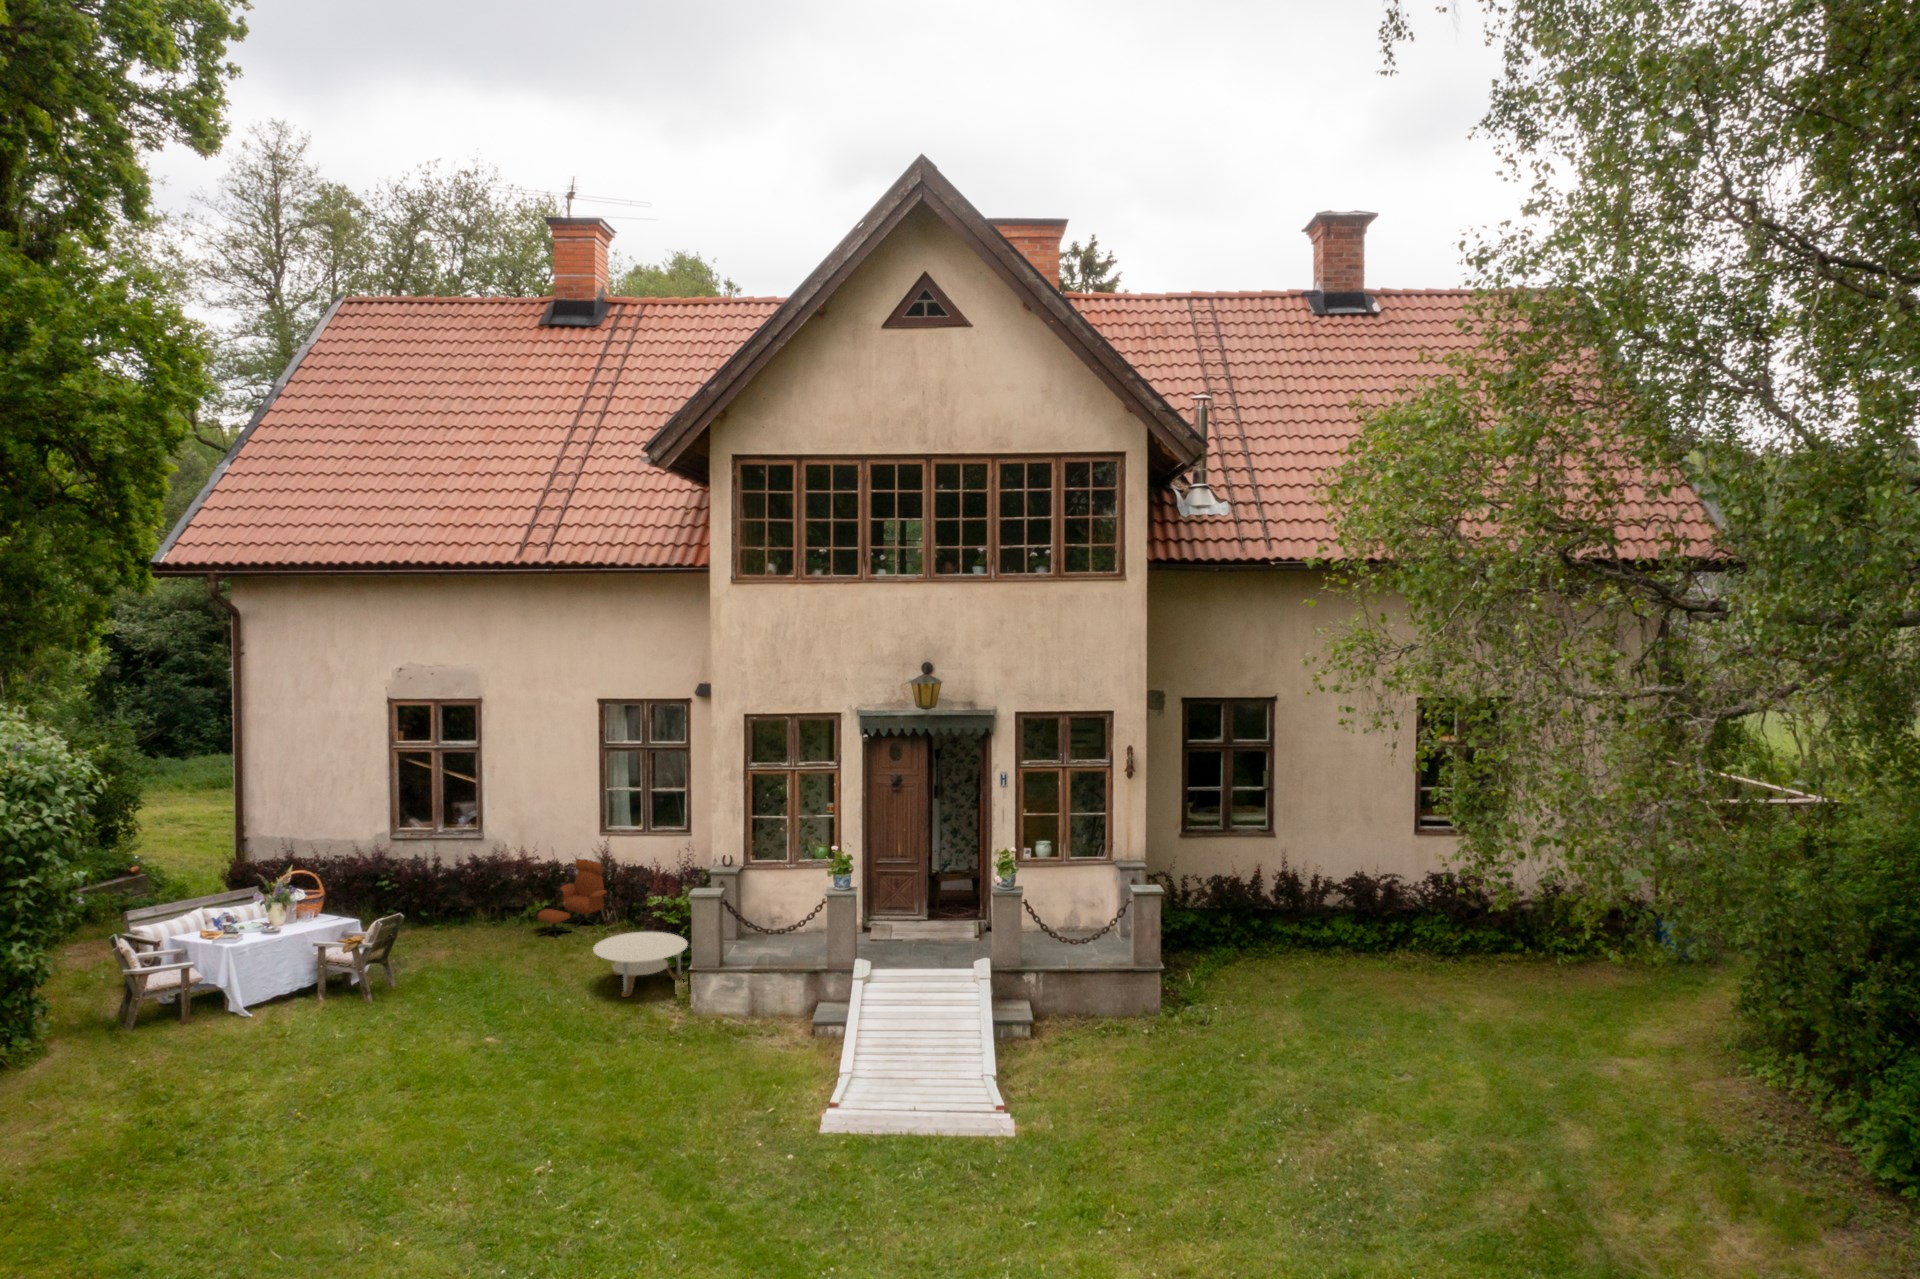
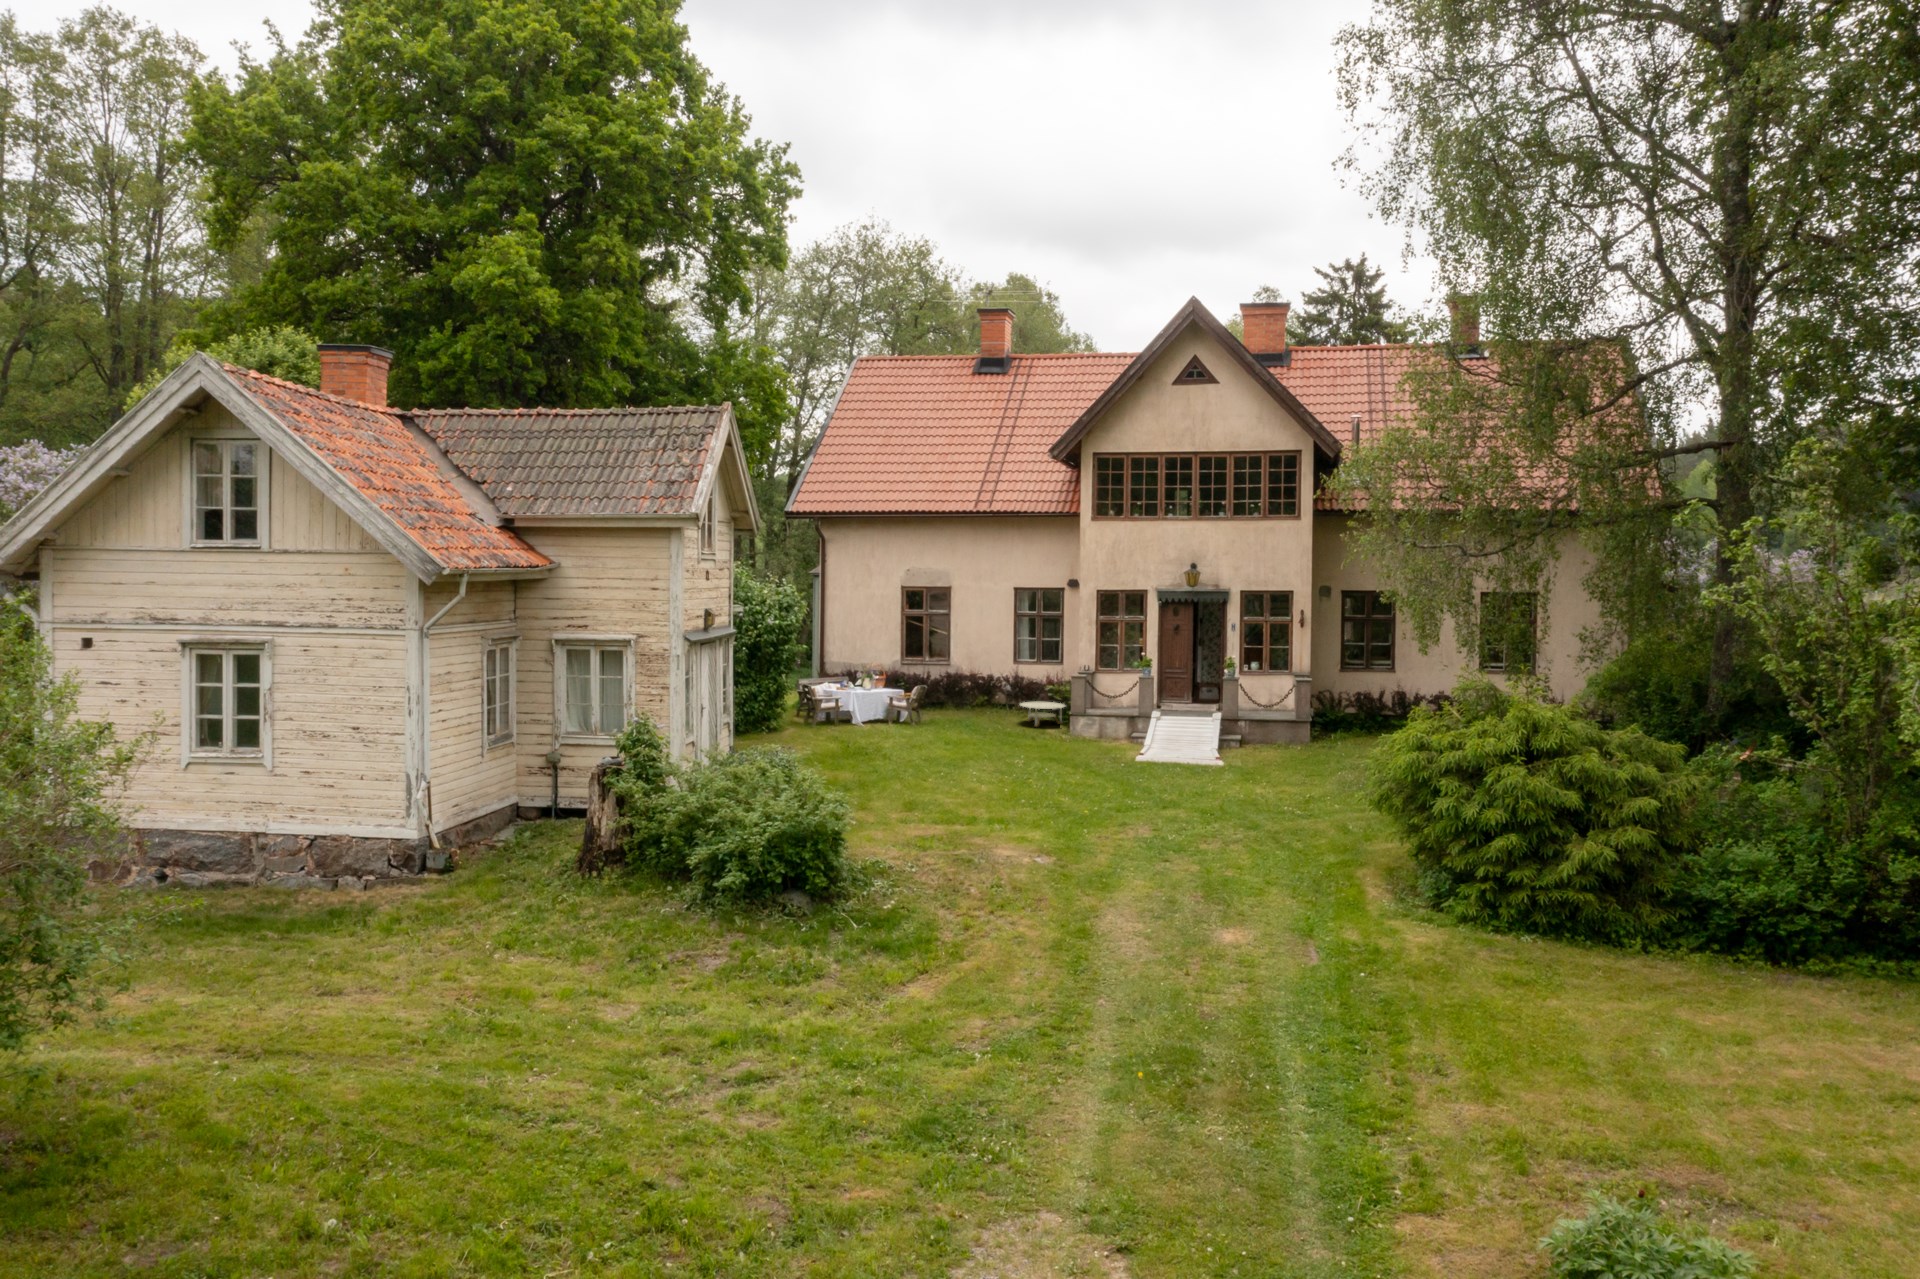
lounge chair: present [538,859,606,936] -> none [983,673,1018,710]

